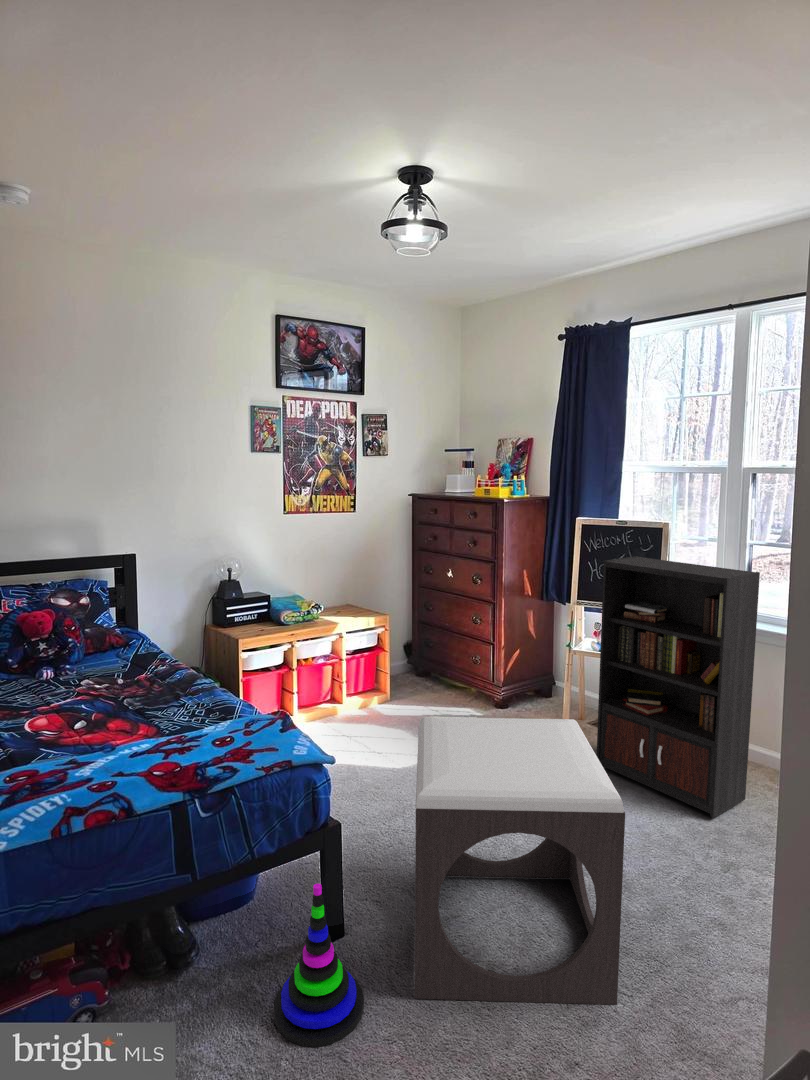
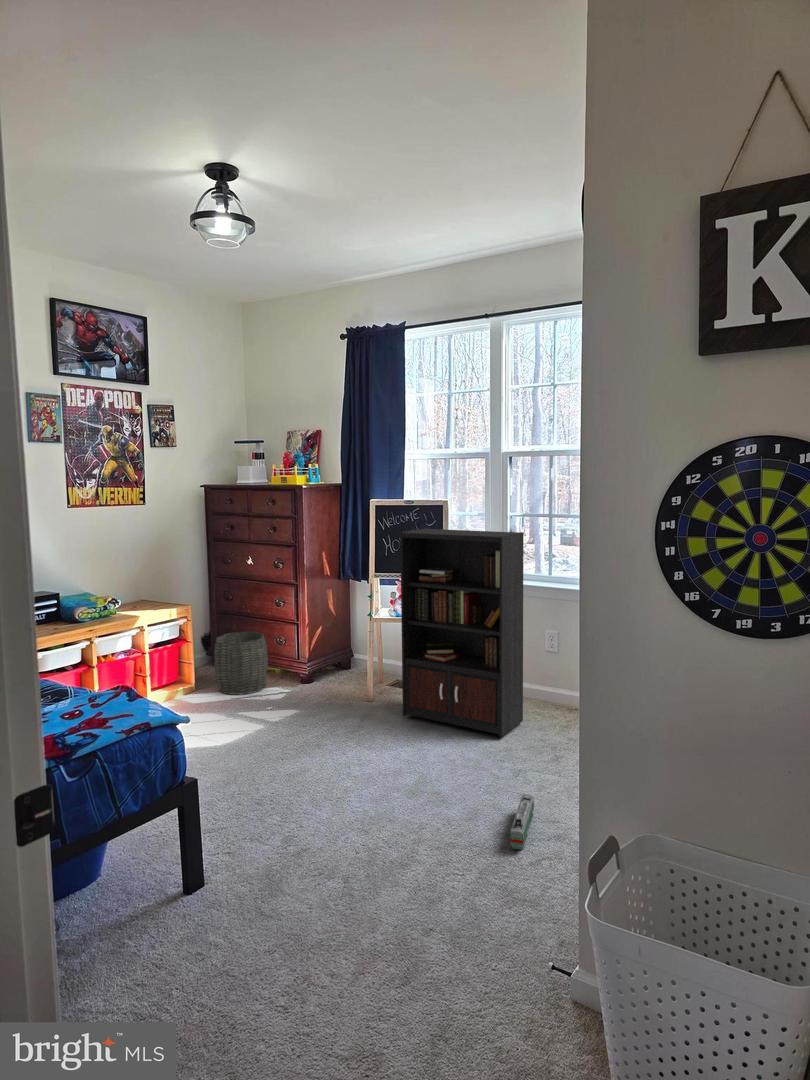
woven basket: none [409,645,462,711] -> present [214,632,268,695]
footstool: present [415,717,625,1005] -> none [261,659,455,909]
stacking toy: present [274,884,364,1047] -> none [159,819,245,967]
toy train: none [697,914,740,994] -> present [510,794,534,850]

